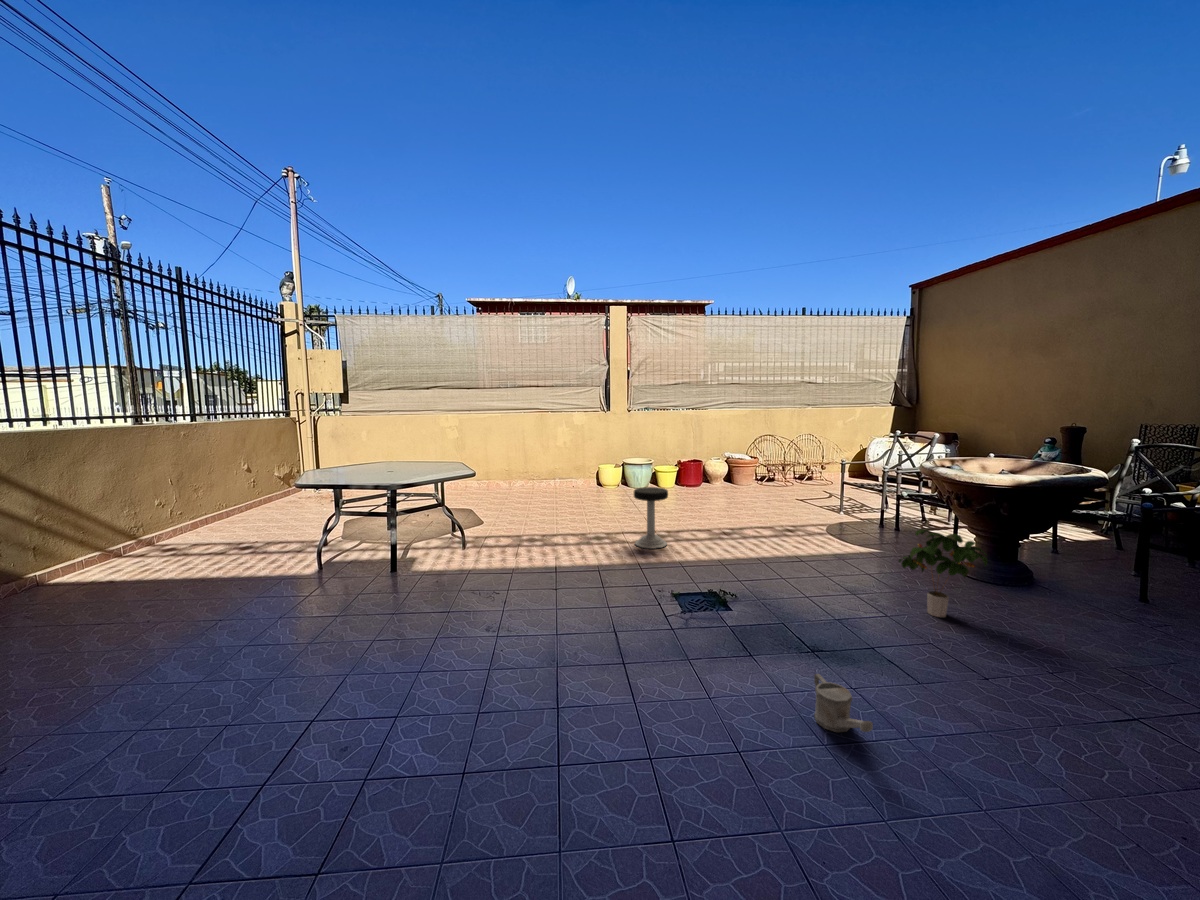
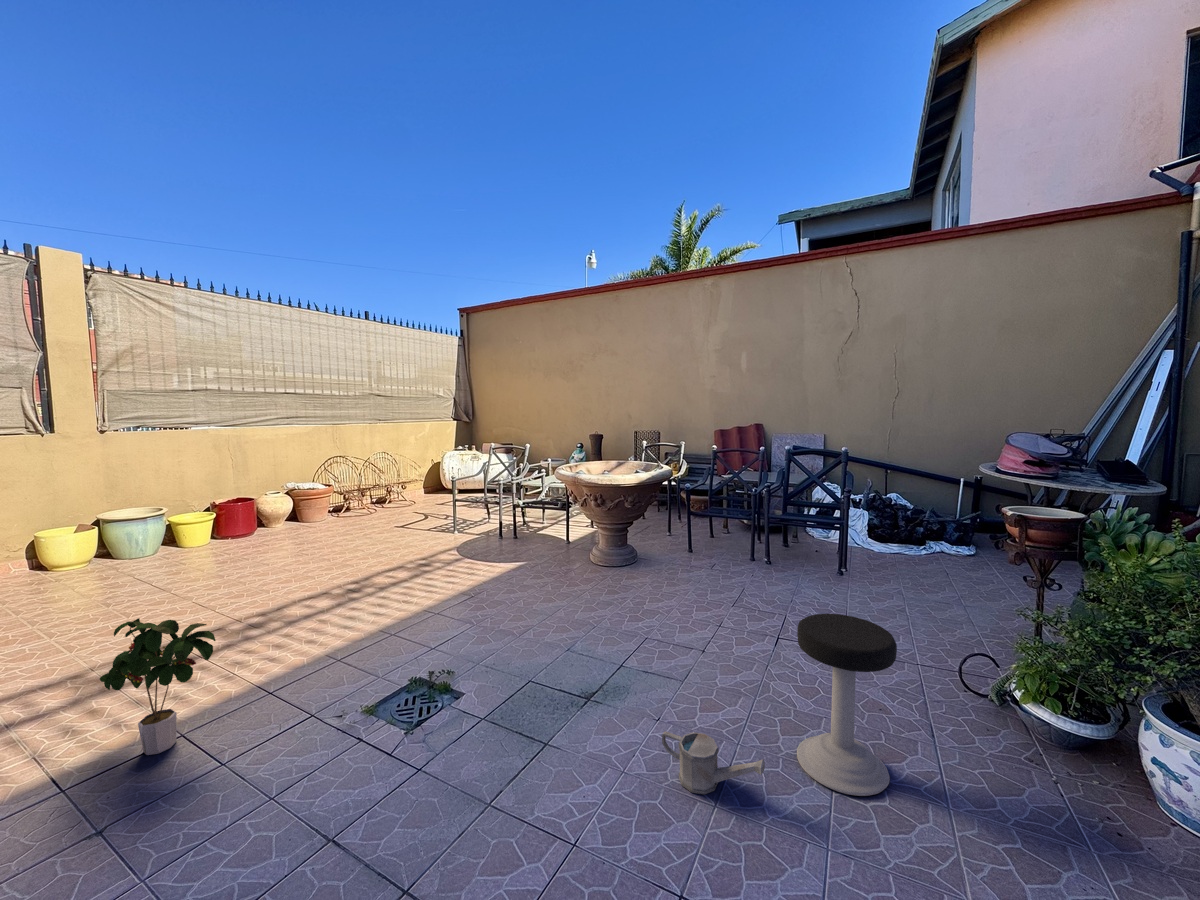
stool: present [634,487,668,549] -> present [797,614,897,796]
potted plant: present [899,529,988,617] -> present [100,618,216,755]

